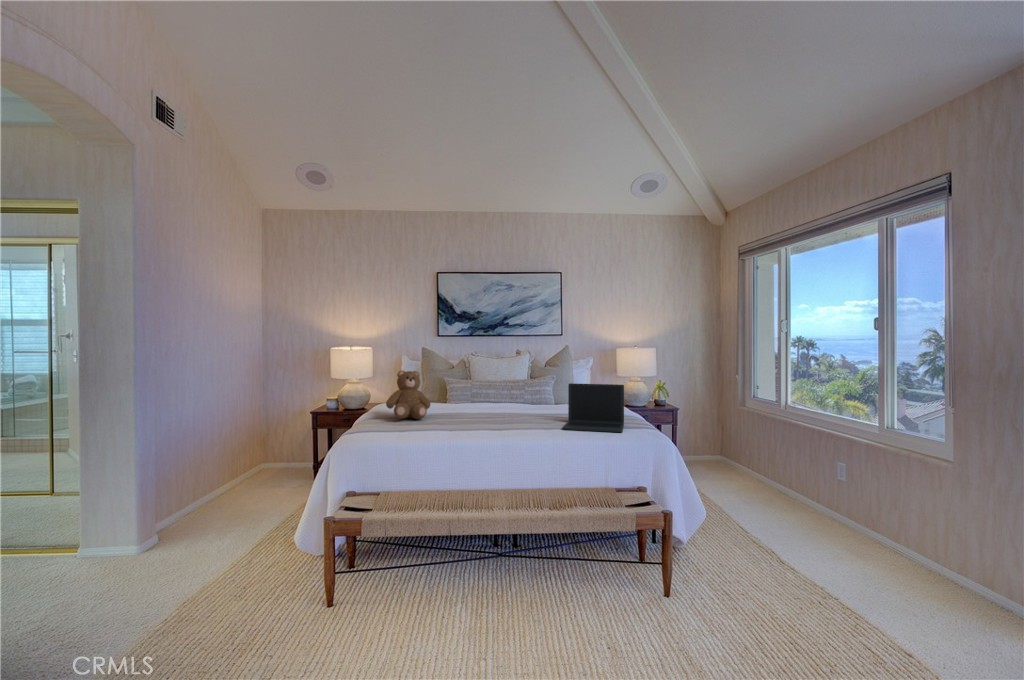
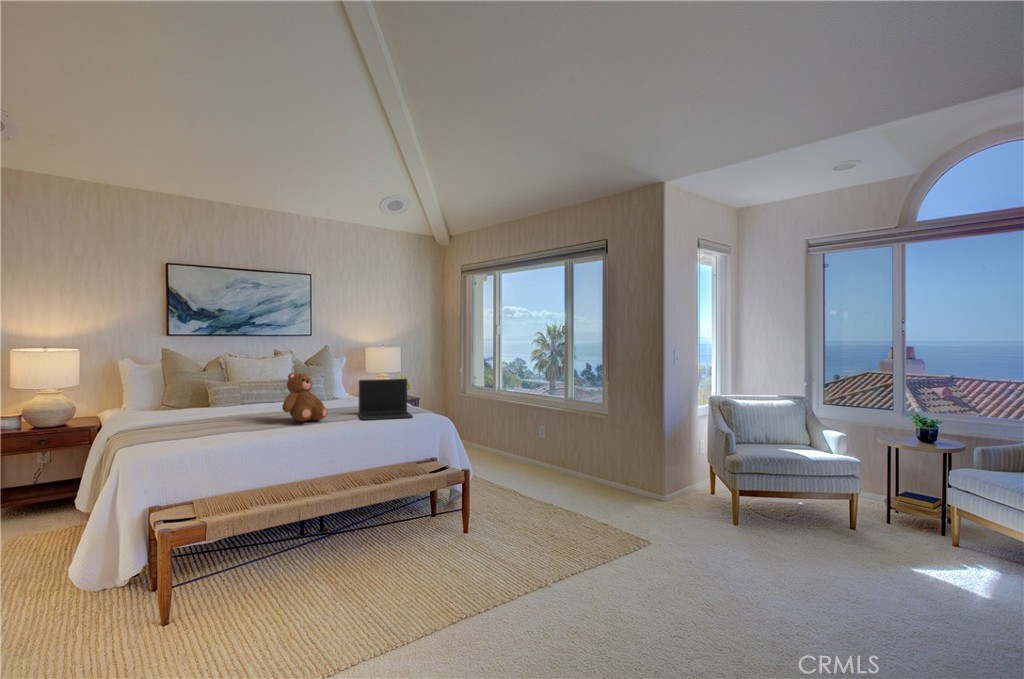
teddy bear: present [386,371,430,419] -> present [282,373,327,421]

